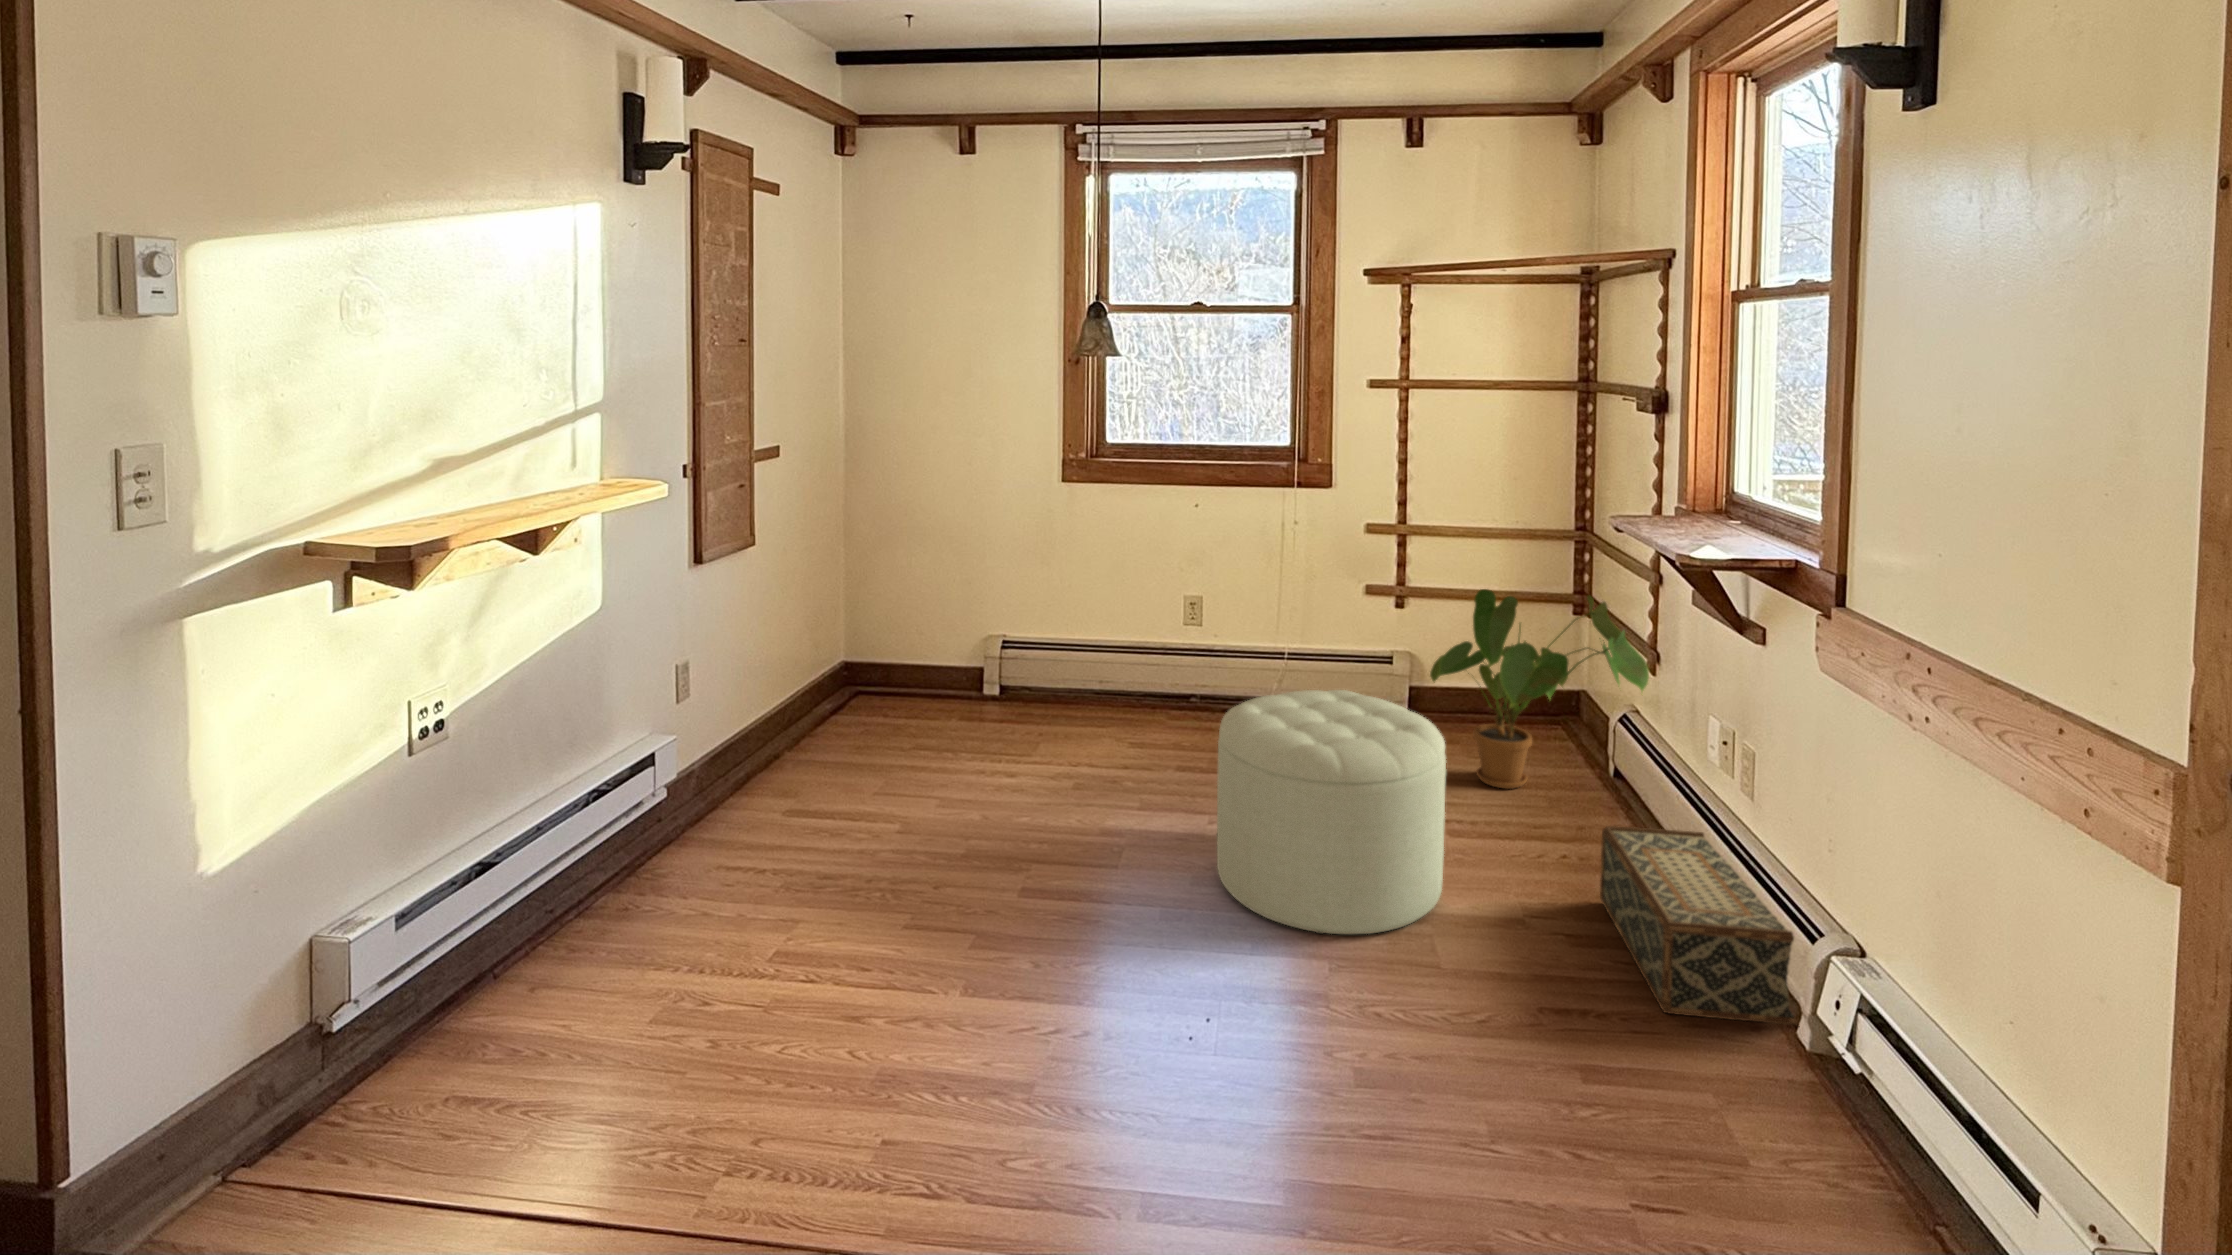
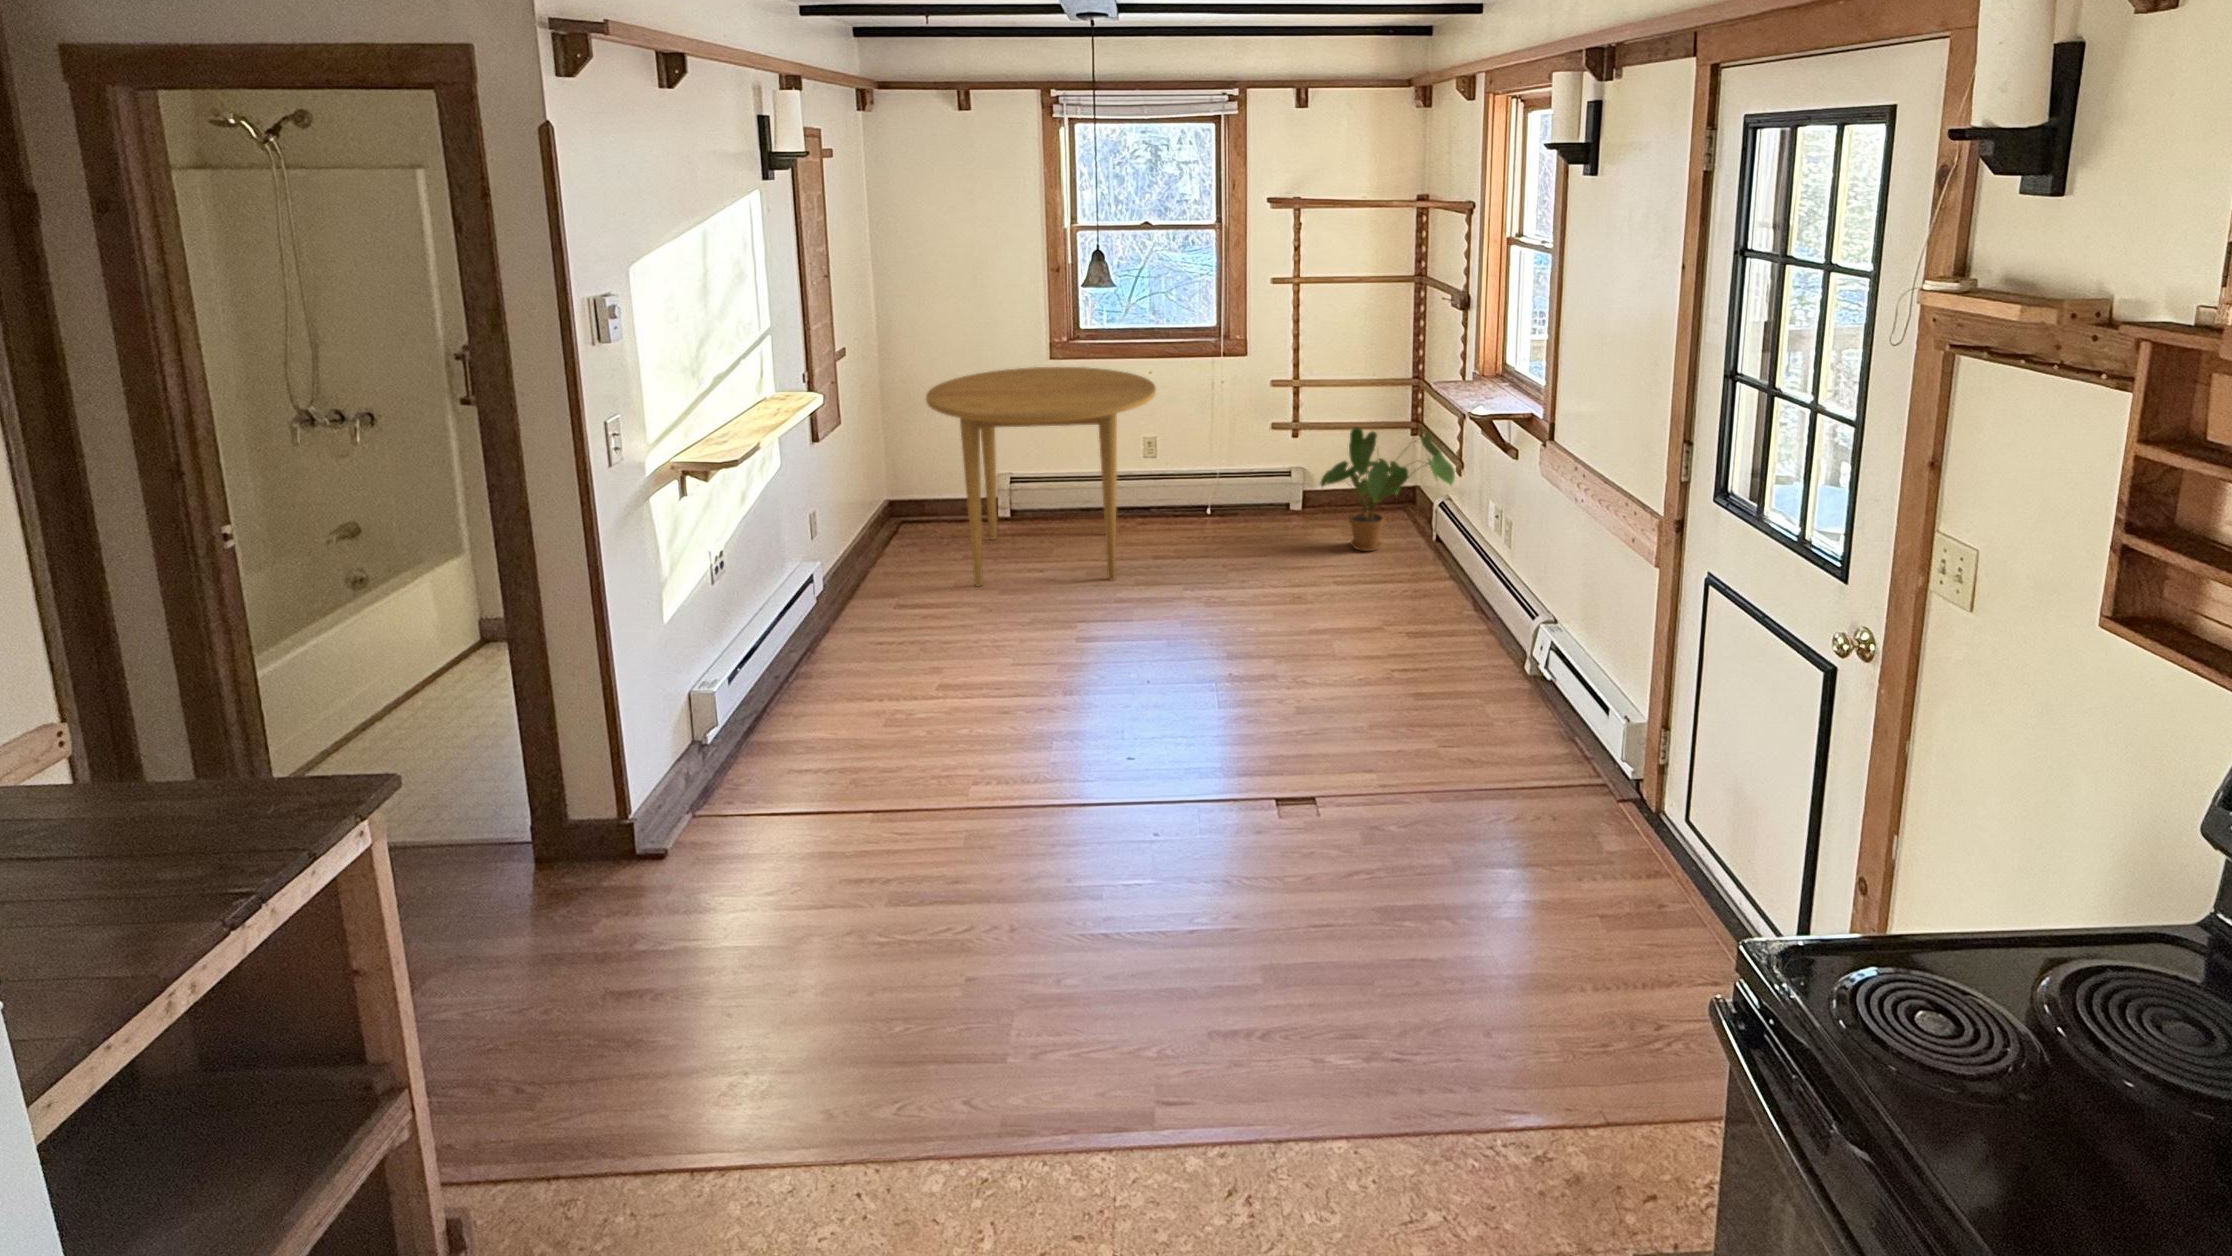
dining table: none [867,487,1184,796] -> present [926,367,1156,587]
ottoman: present [1217,690,1446,935] -> none [1203,501,1340,645]
woven basket: present [1600,826,1797,1025] -> none [1426,566,1529,660]

